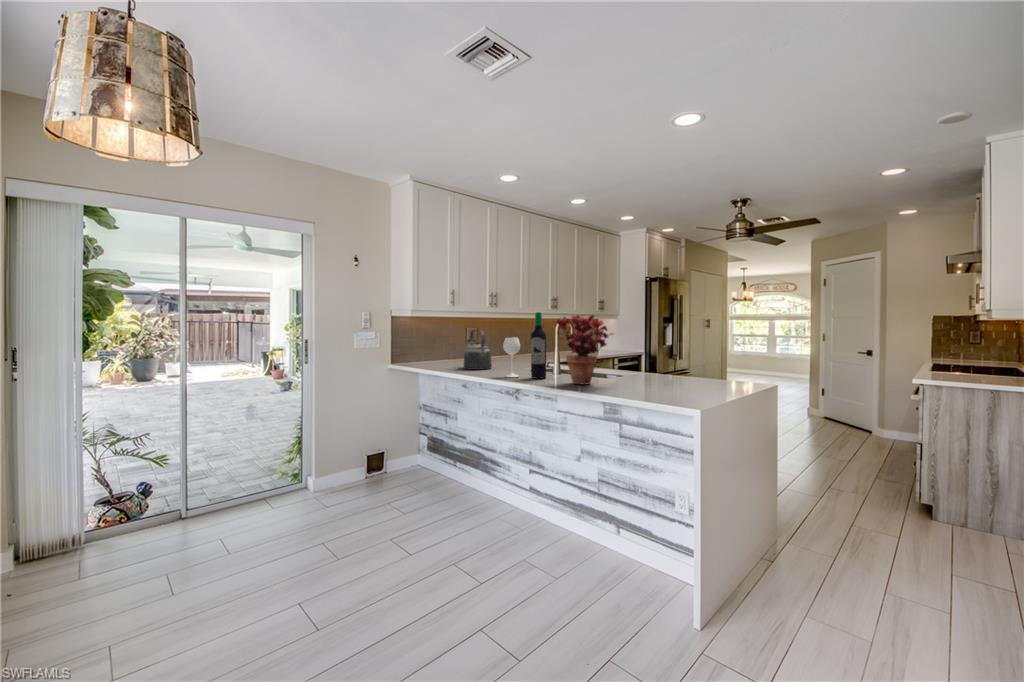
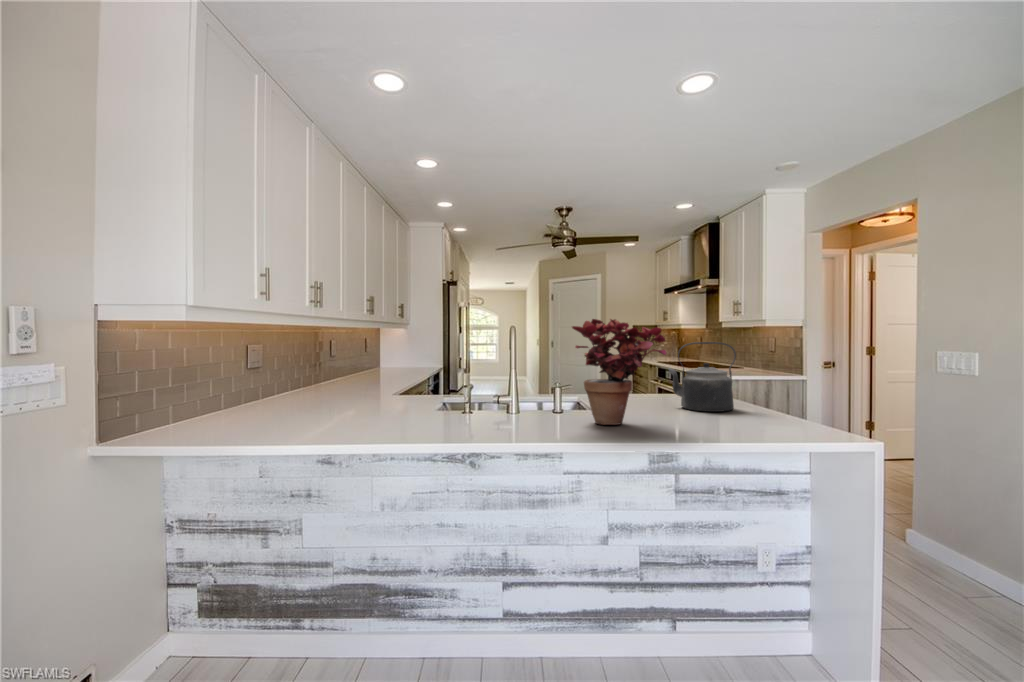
wine bottle: present [503,312,546,379] -> none [455,313,530,428]
kettle: present [464,330,492,370] -> present [668,342,736,412]

